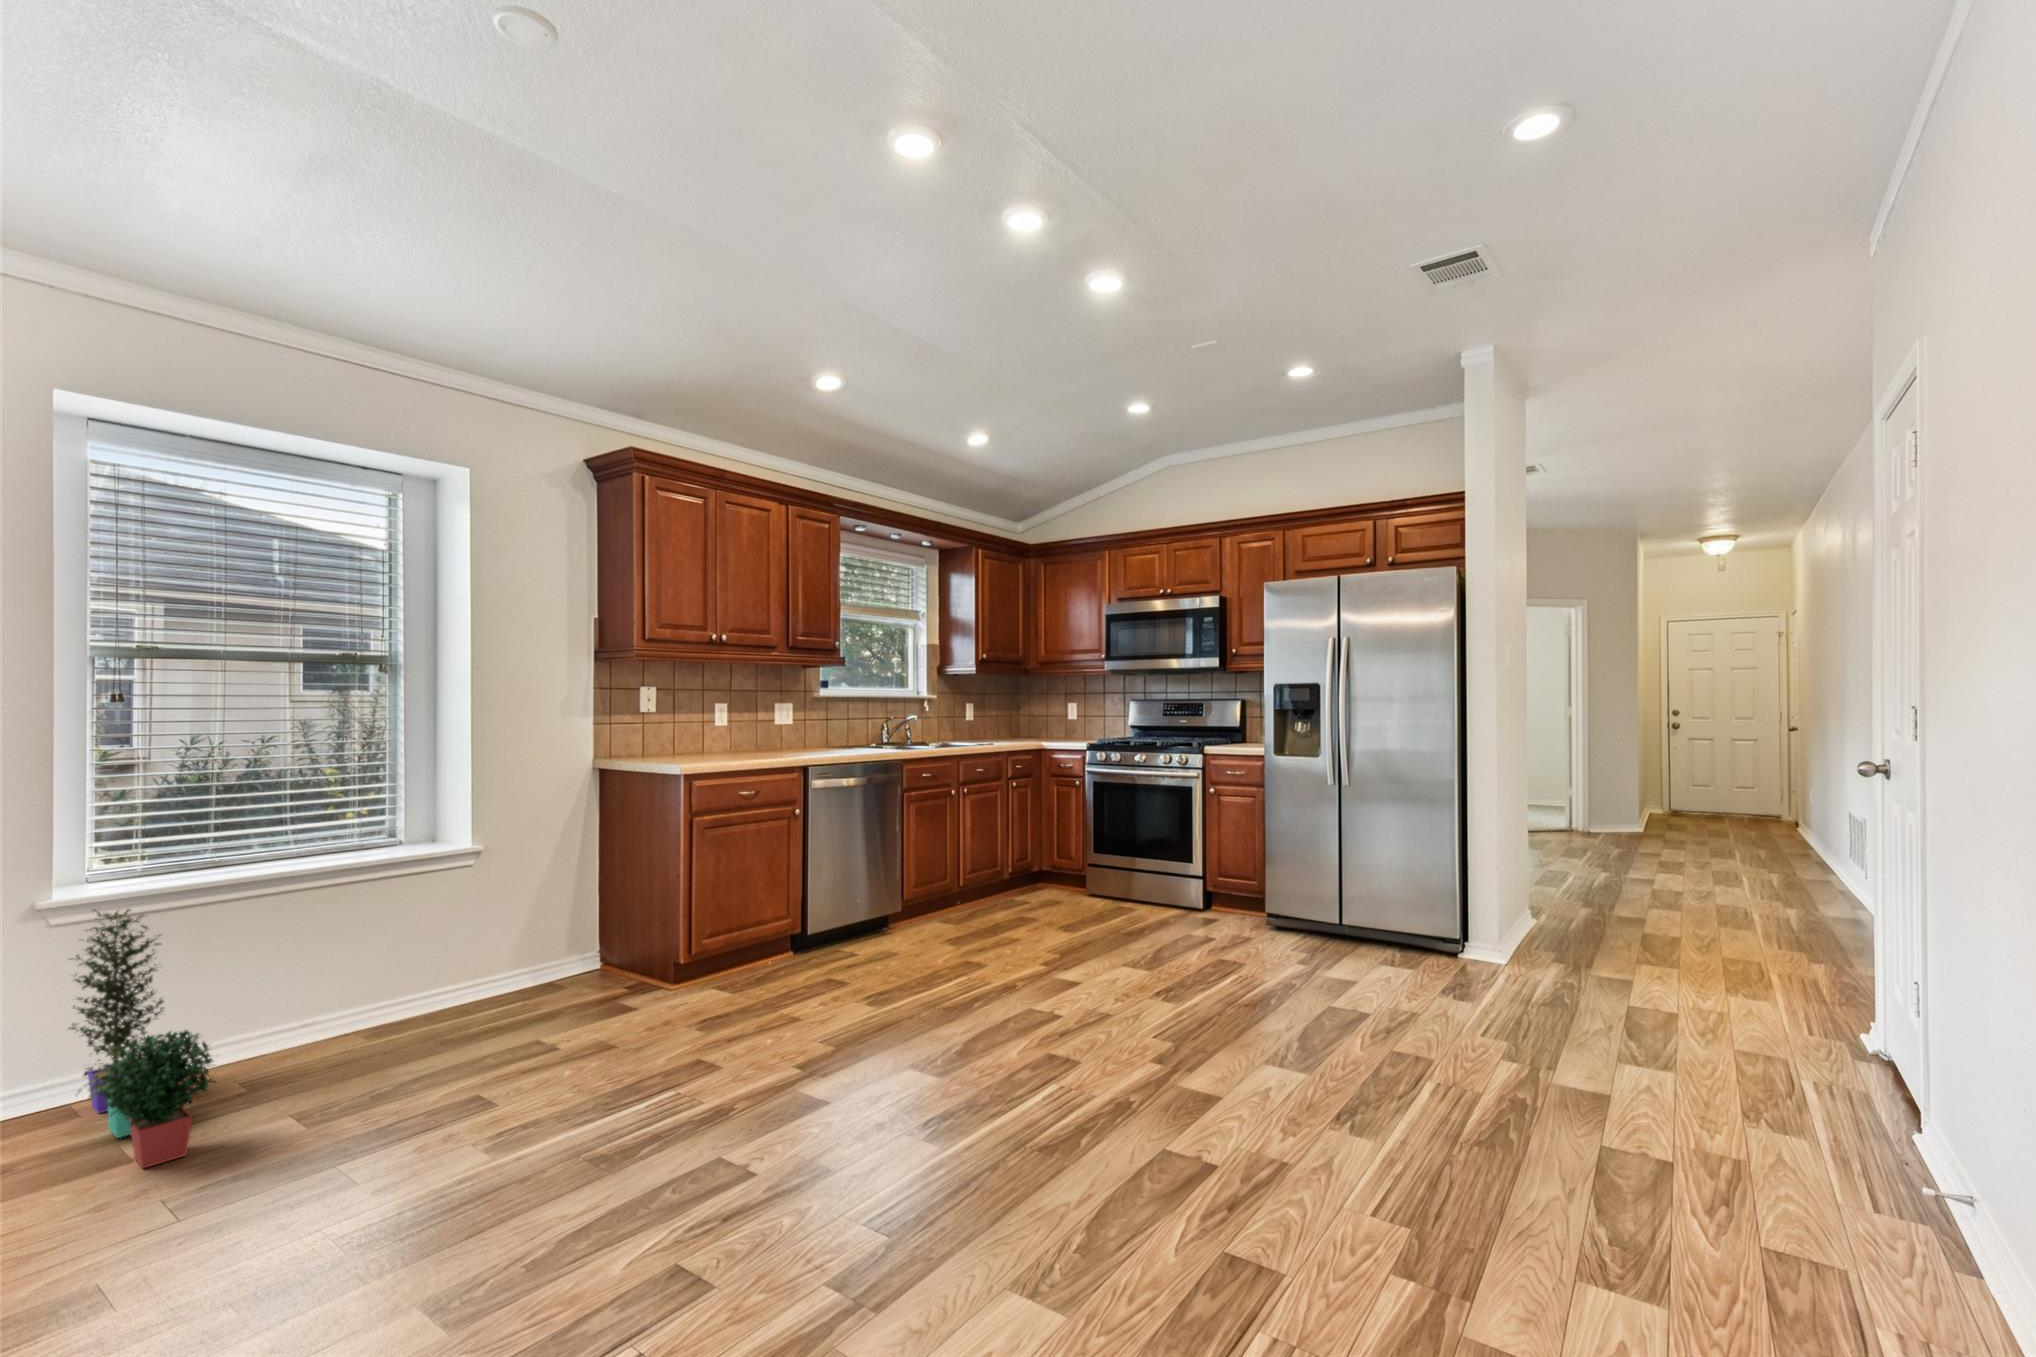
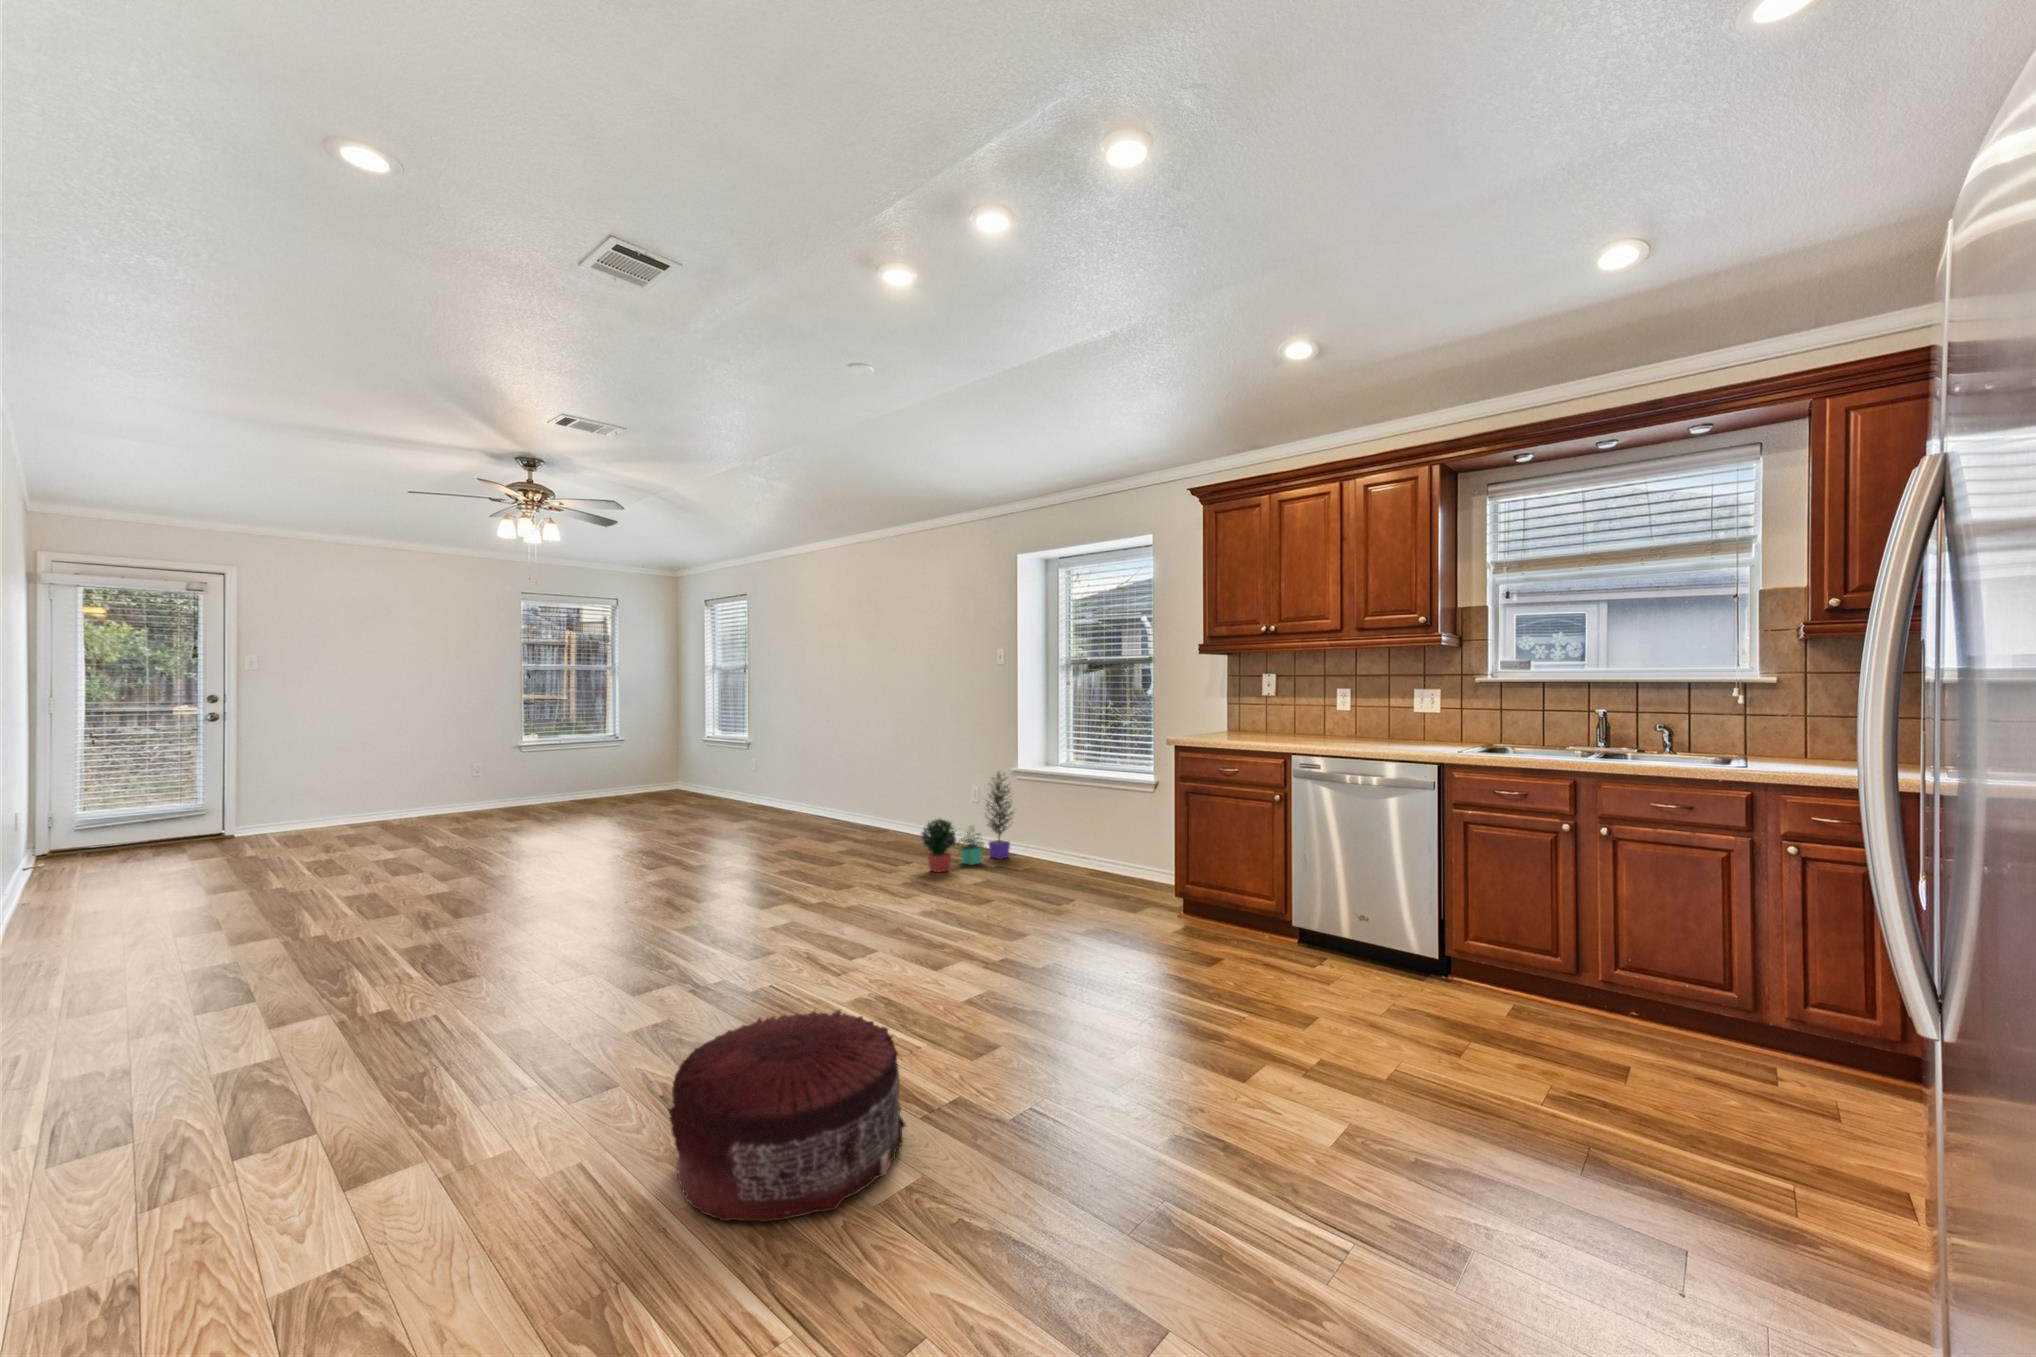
pouf: none [1185,998,1382,1162] -> present [669,1010,906,1221]

